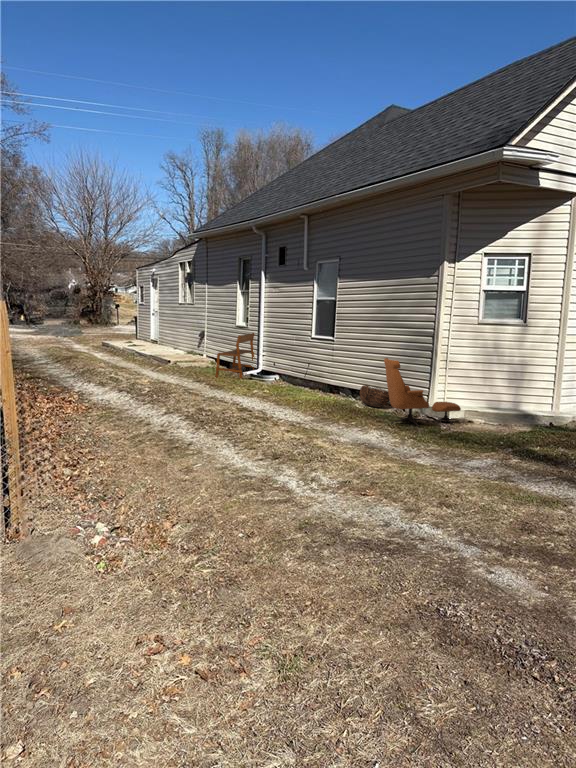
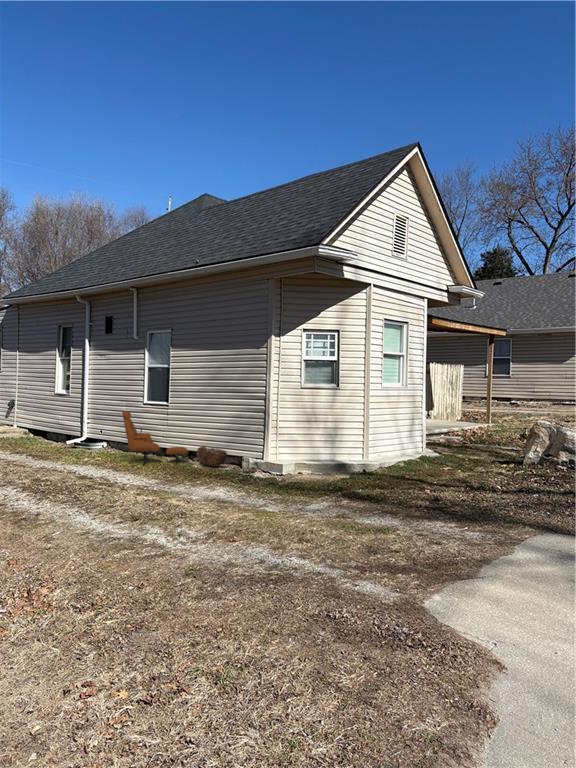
bench: present [216,333,254,378] -> none [36,401,79,448]
lounge chair: present [384,358,461,427] -> present [122,411,188,465]

